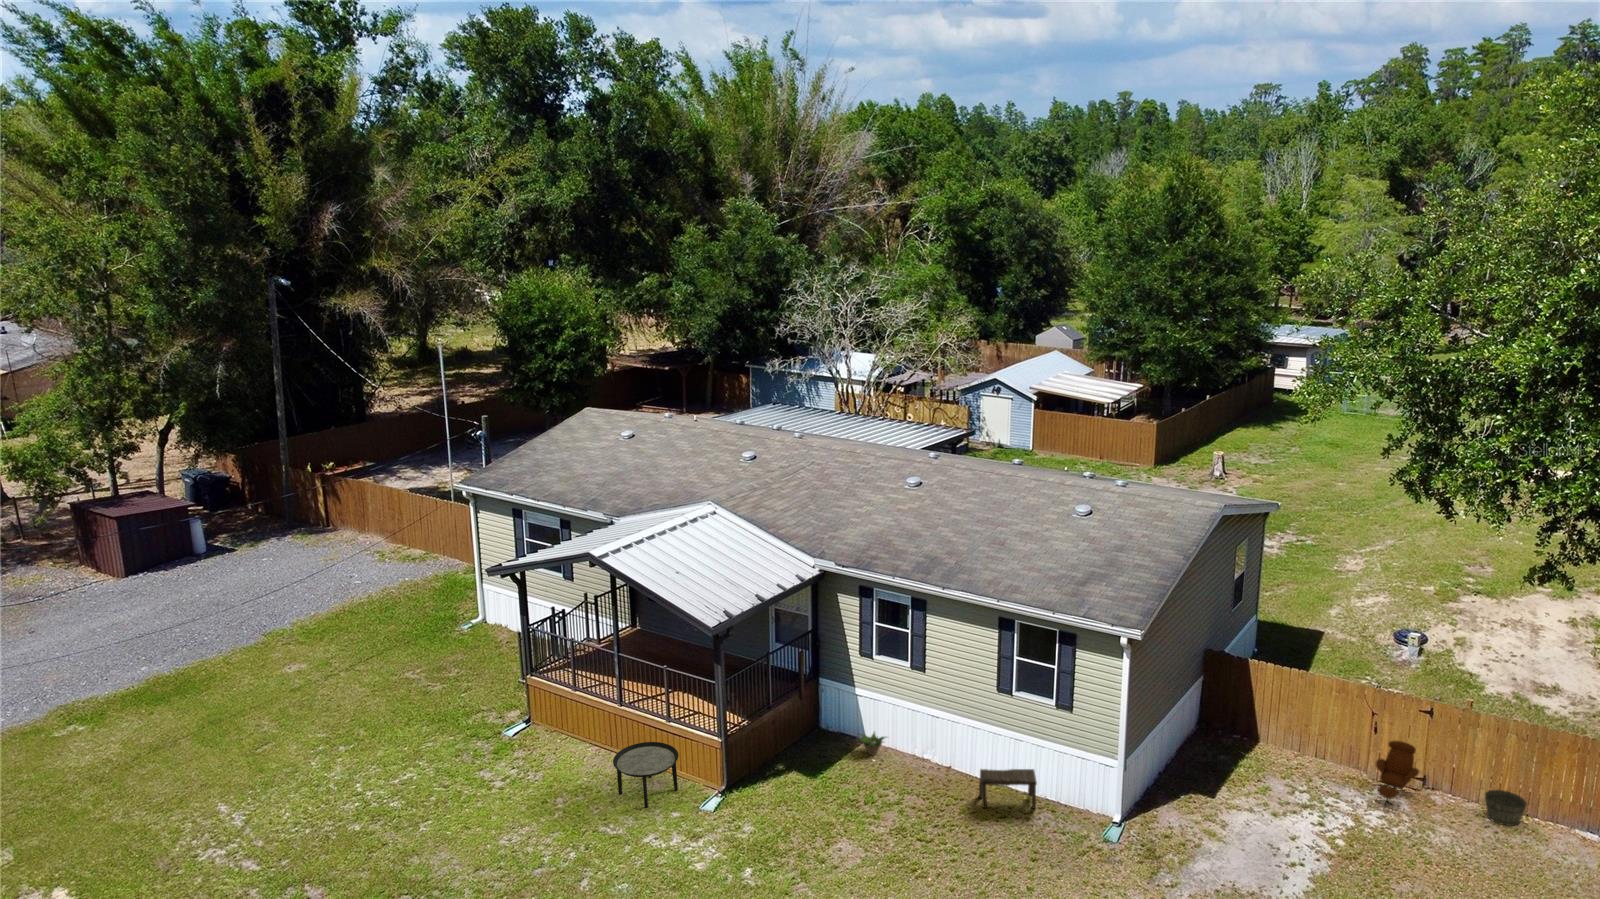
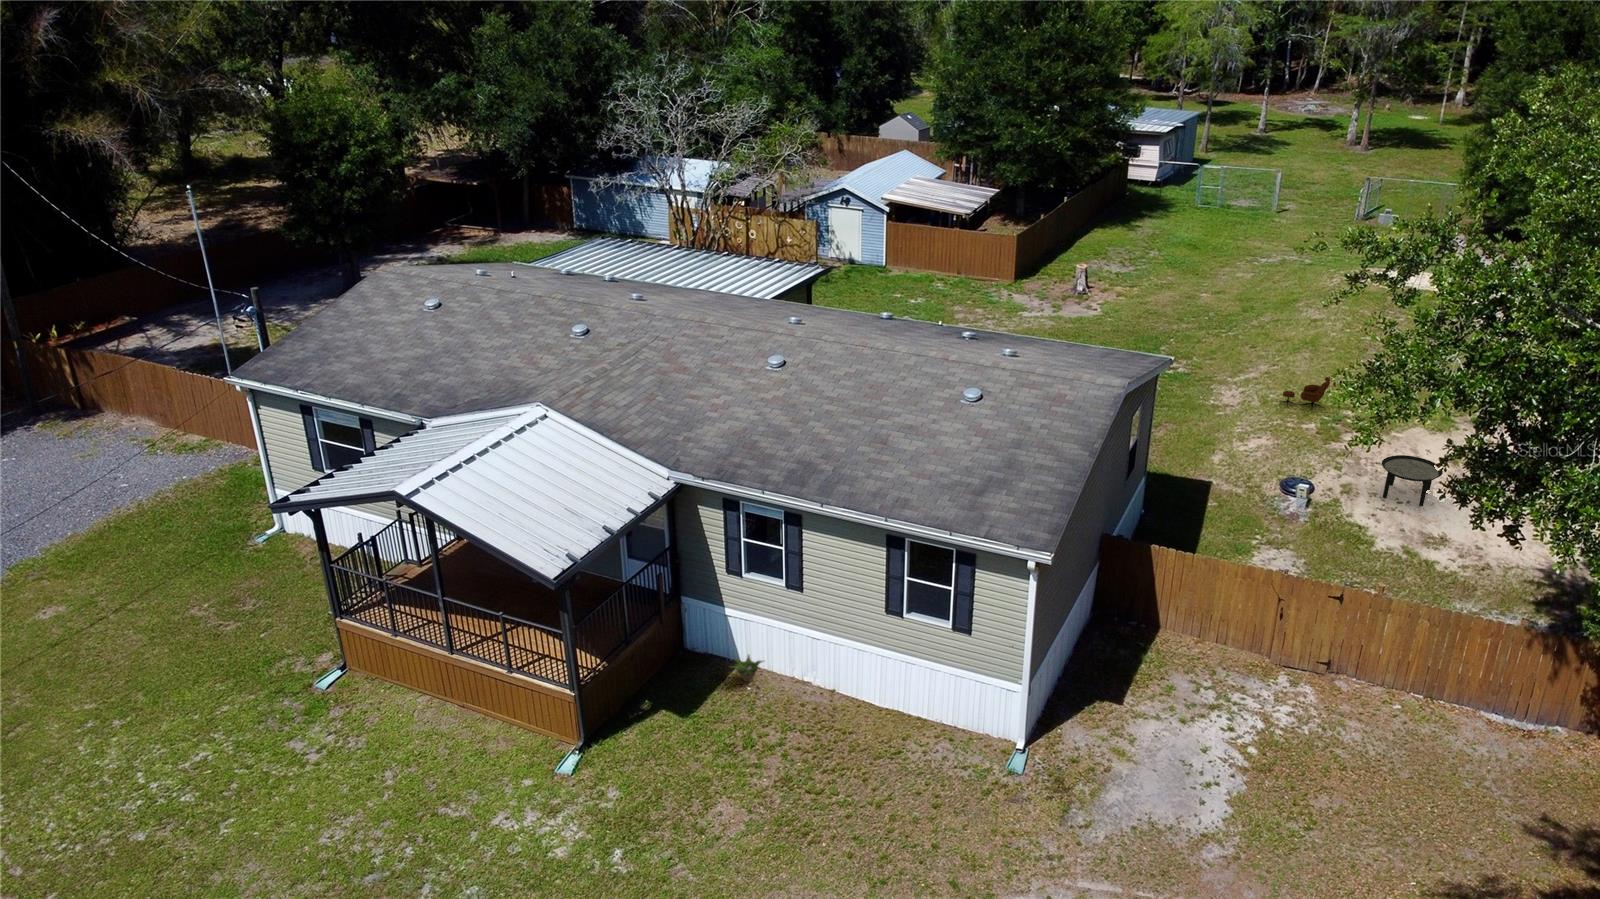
lounge chair: present [1376,741,1419,806] -> present [1283,377,1330,409]
round table: present [613,742,678,808] -> present [1382,455,1443,507]
bench: present [979,769,1037,808] -> none [870,694,934,742]
wooden bucket: present [1485,790,1527,826] -> none [1391,675,1433,713]

